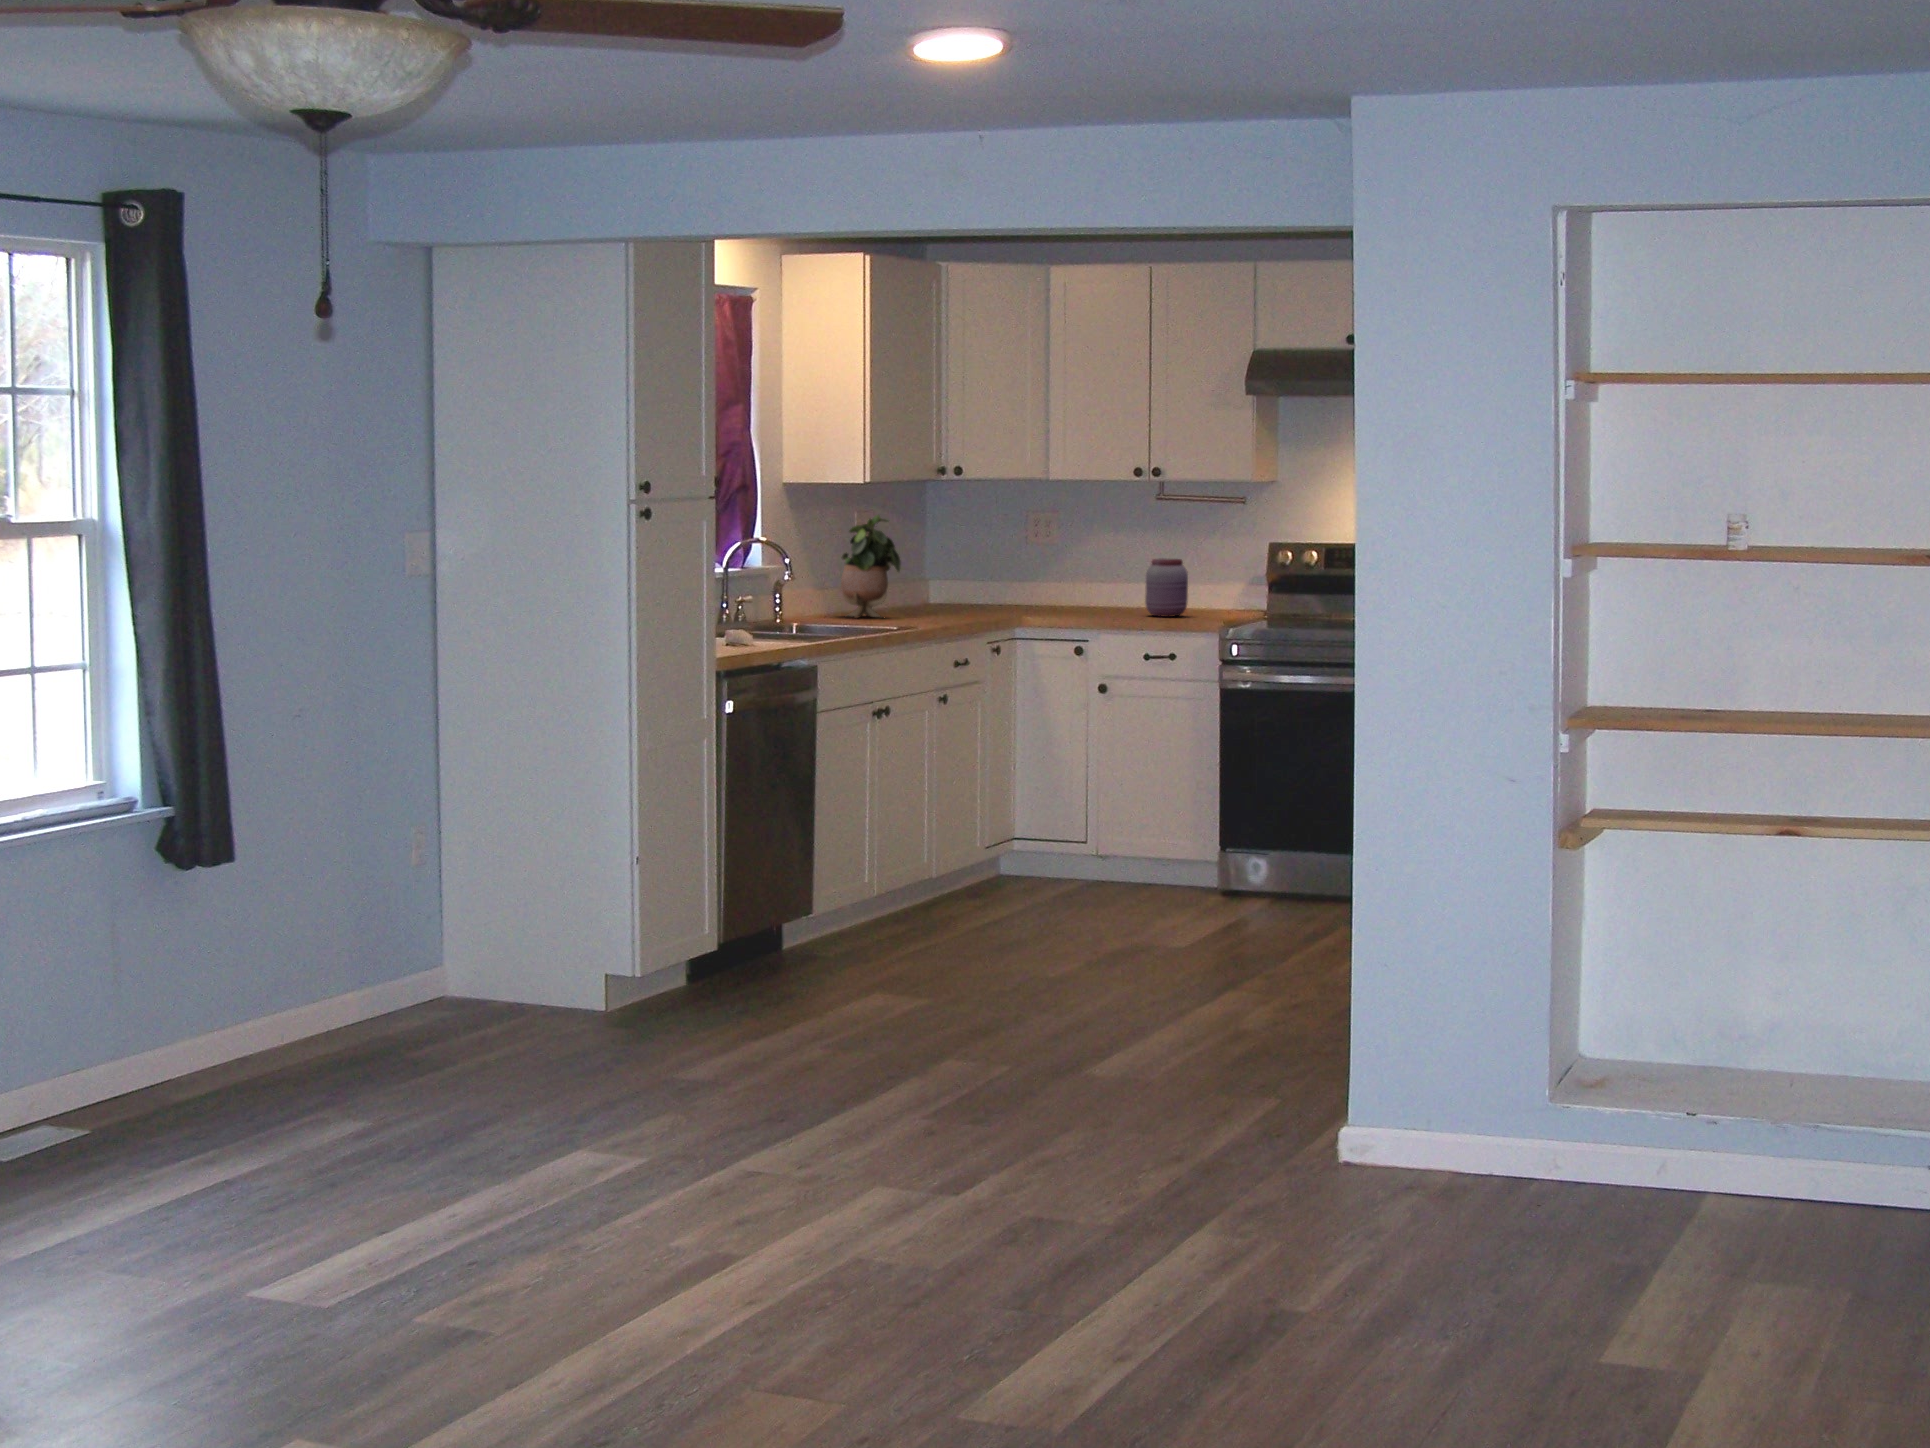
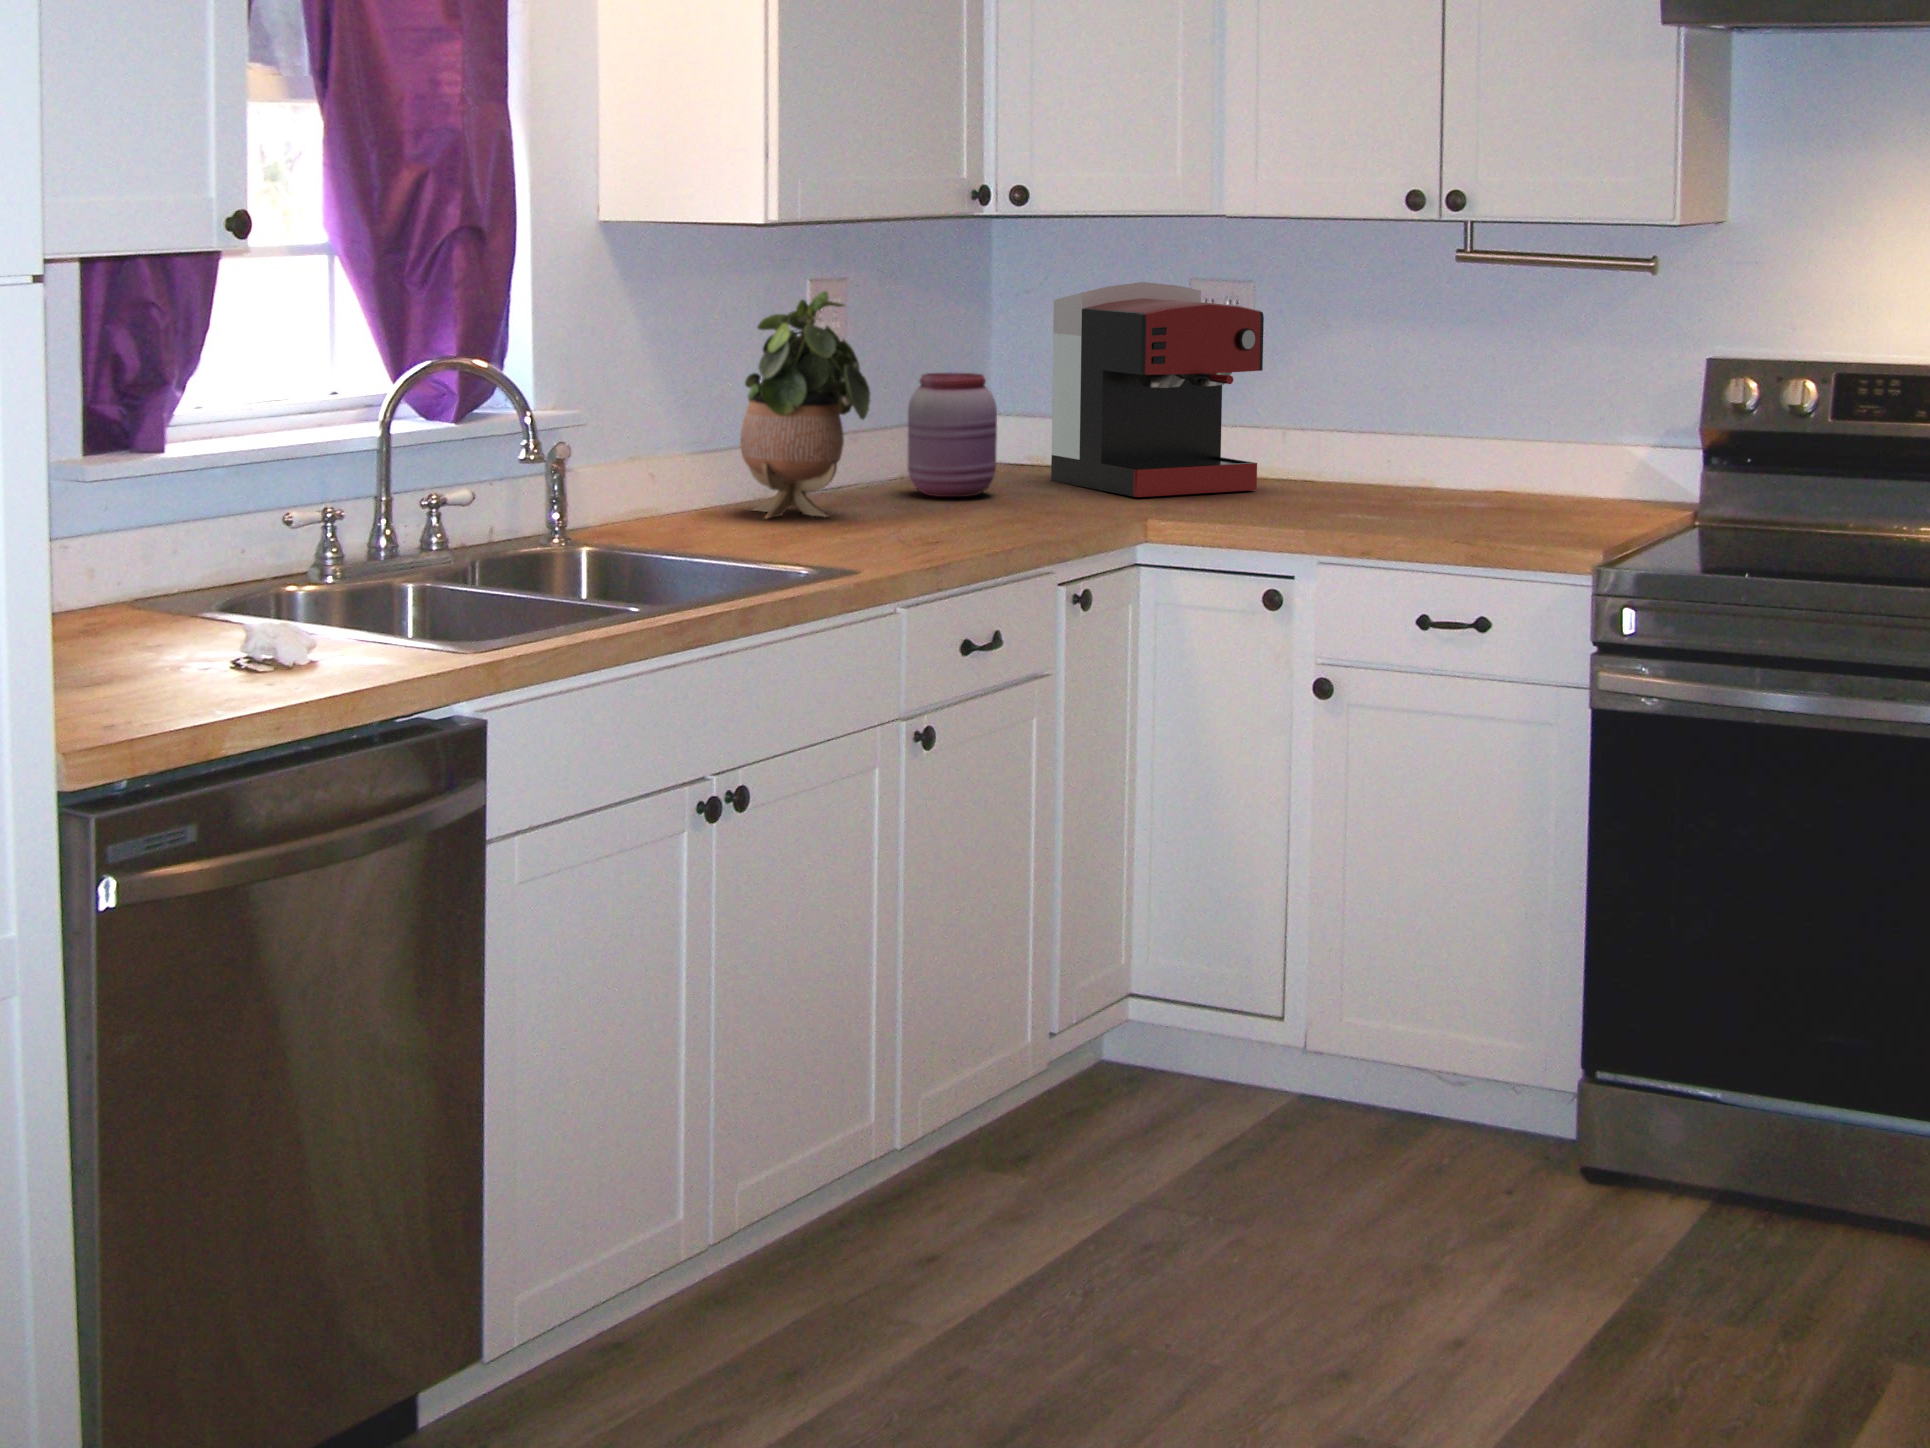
coffee maker: none [969,512,1070,612] -> present [1051,282,1264,497]
jar: present [1145,559,1188,617] -> present [907,373,997,497]

